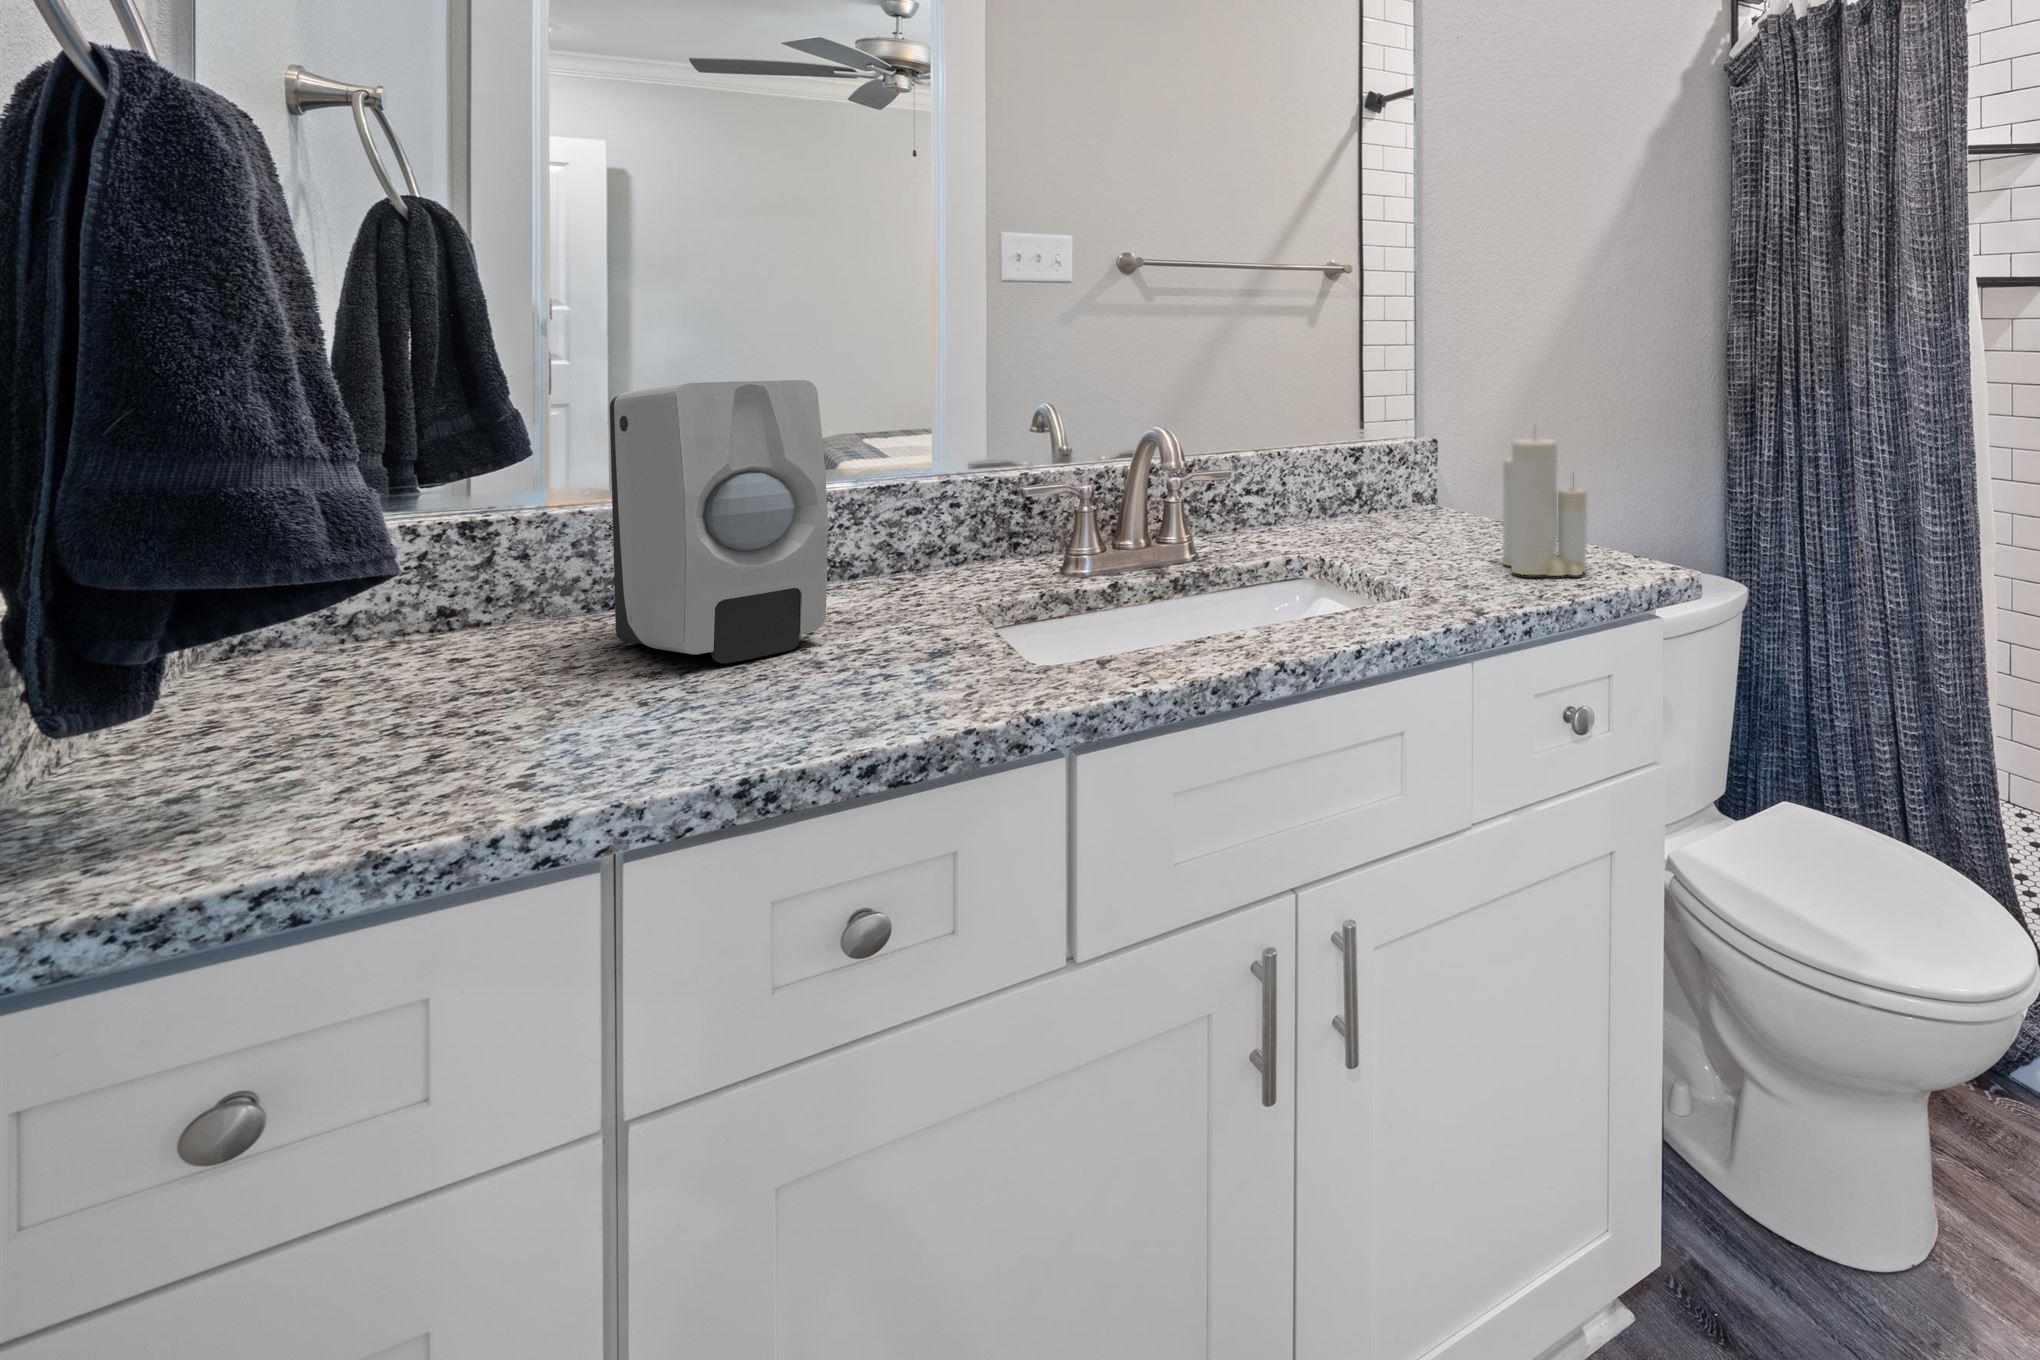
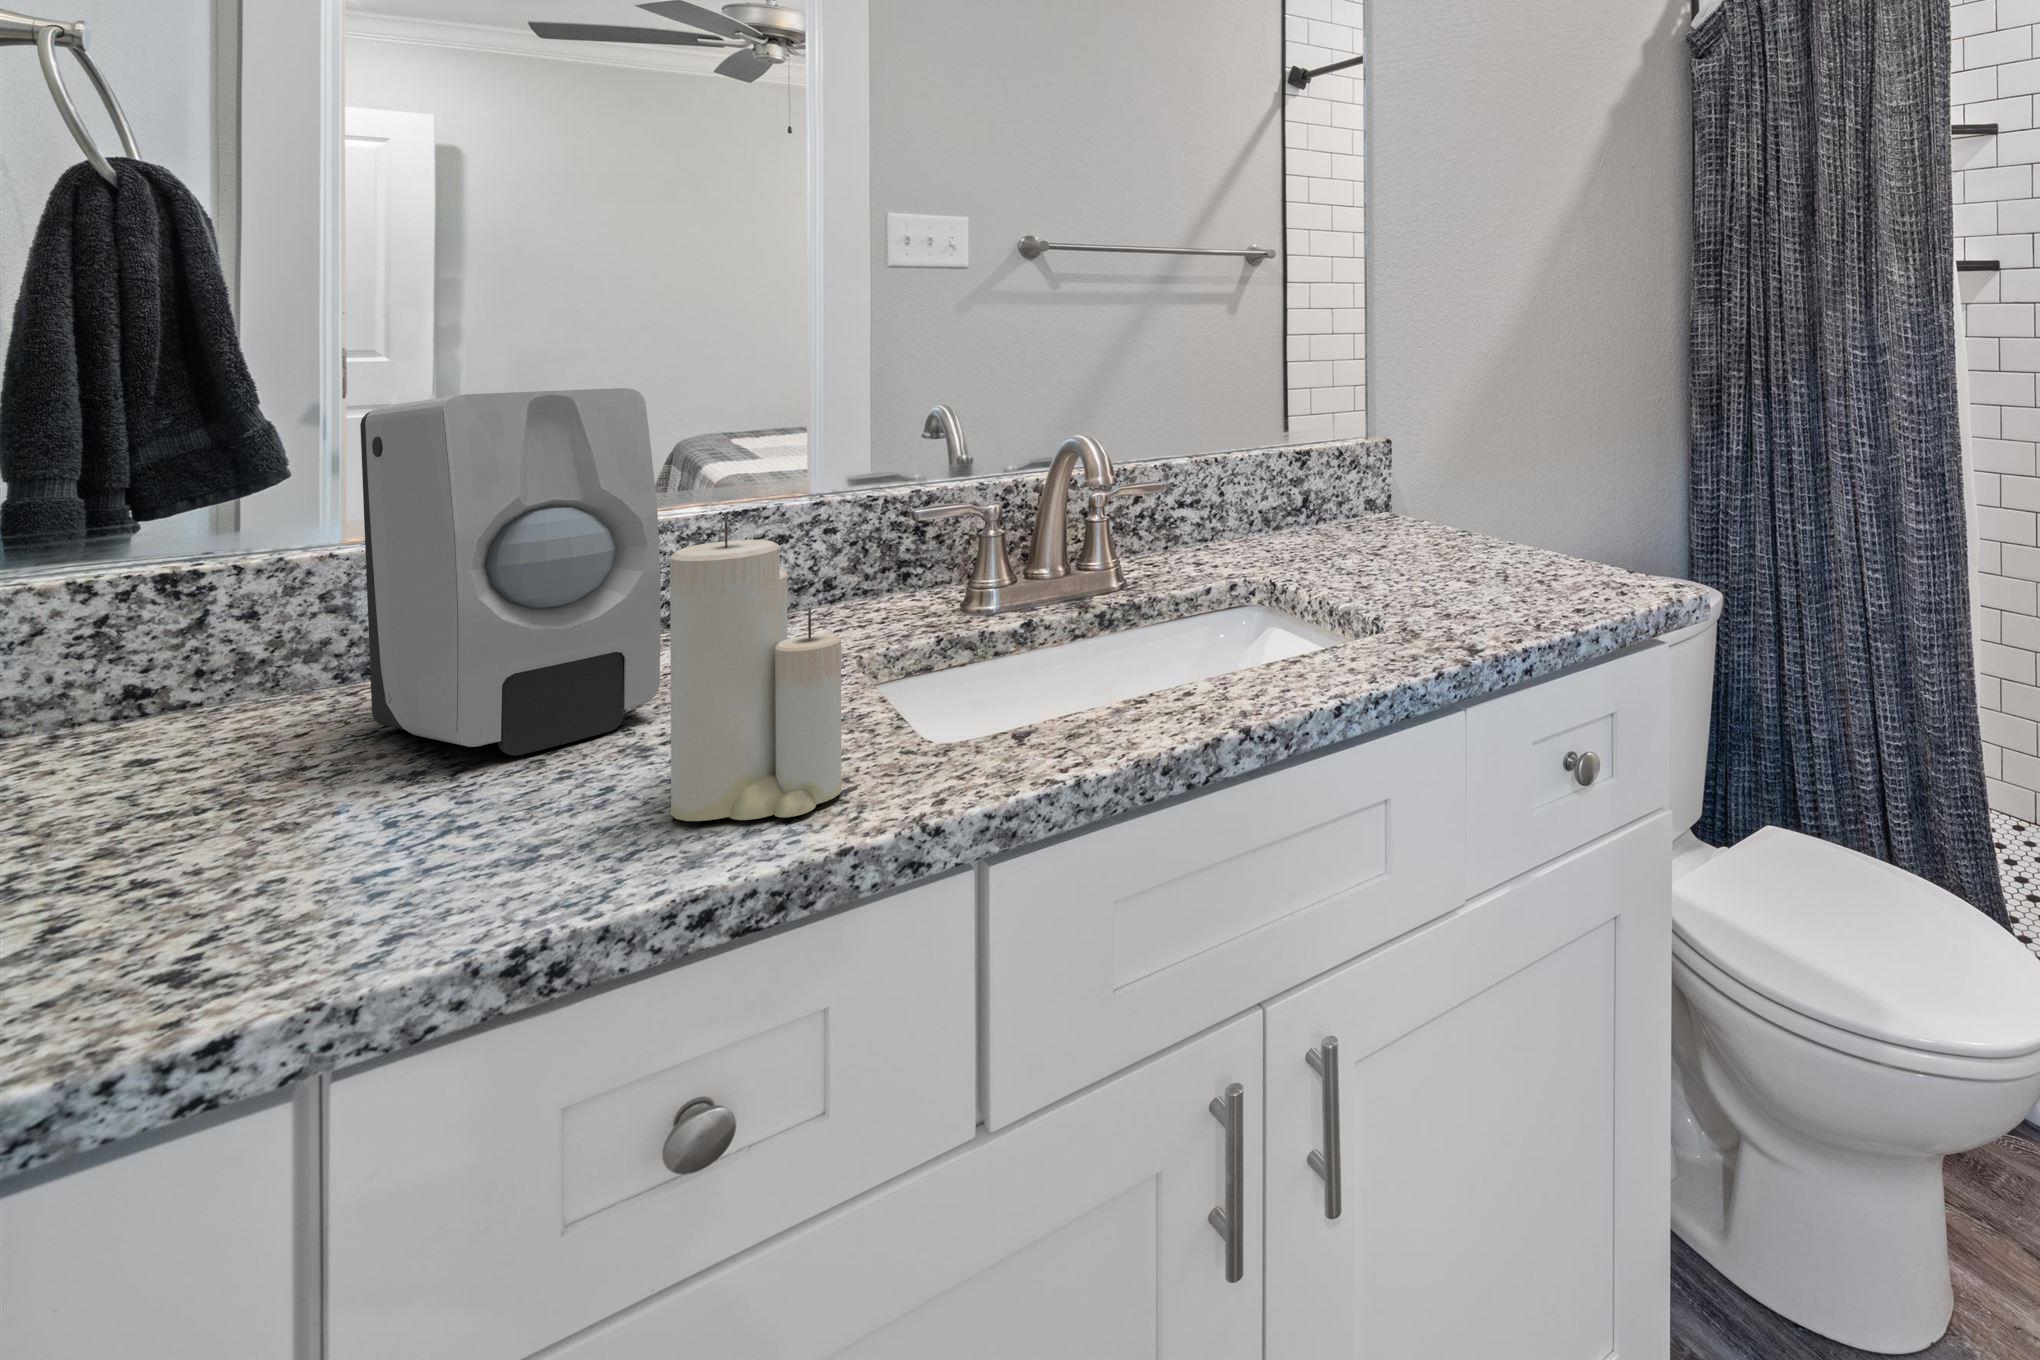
candle: present [1503,439,1587,576] -> present [670,515,842,821]

